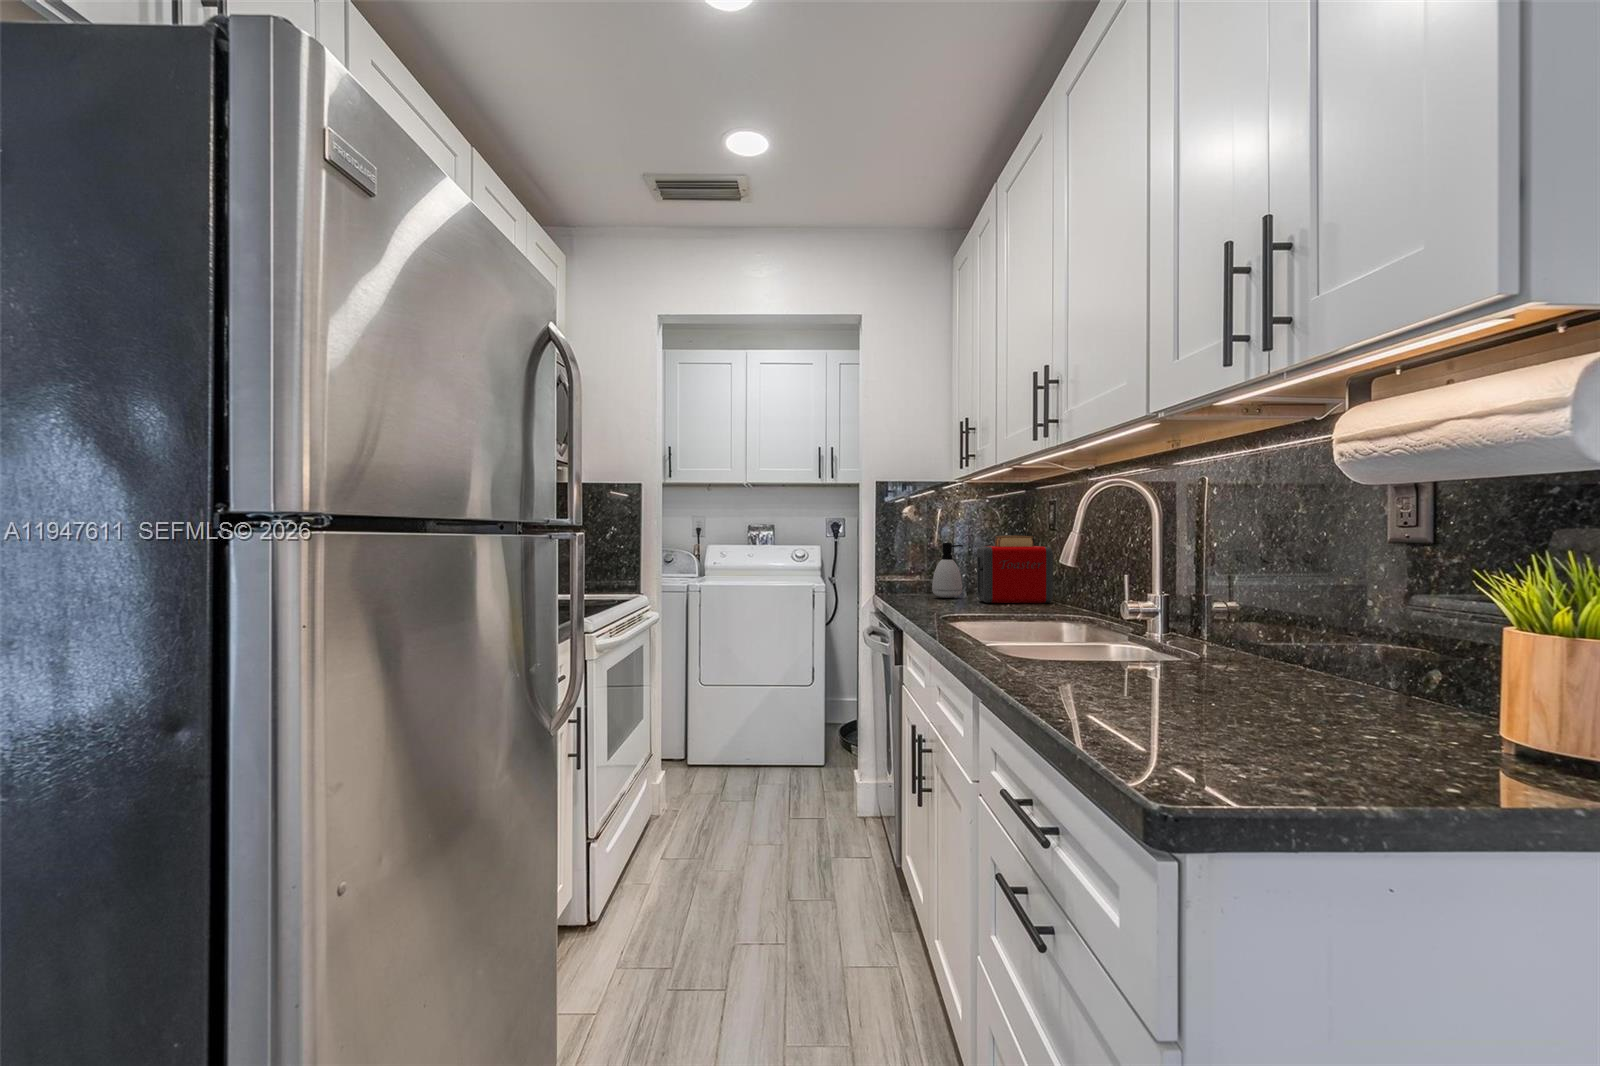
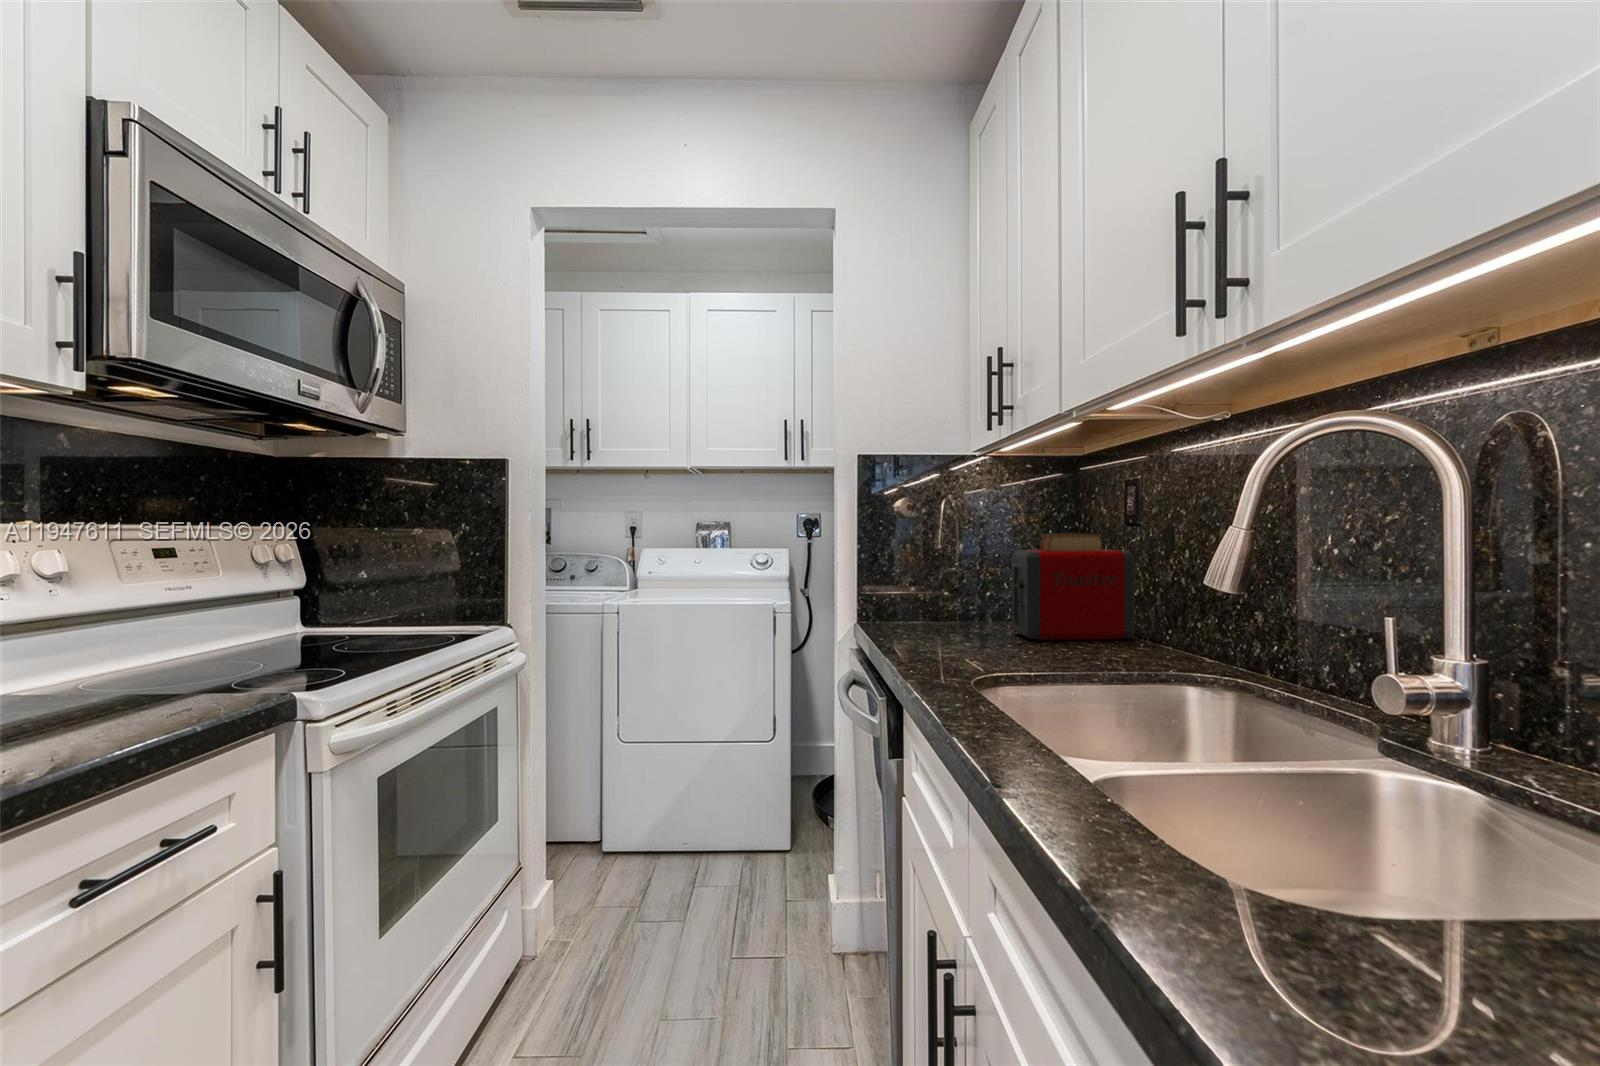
soap dispenser: present [932,542,963,598] -> none [942,544,988,627]

